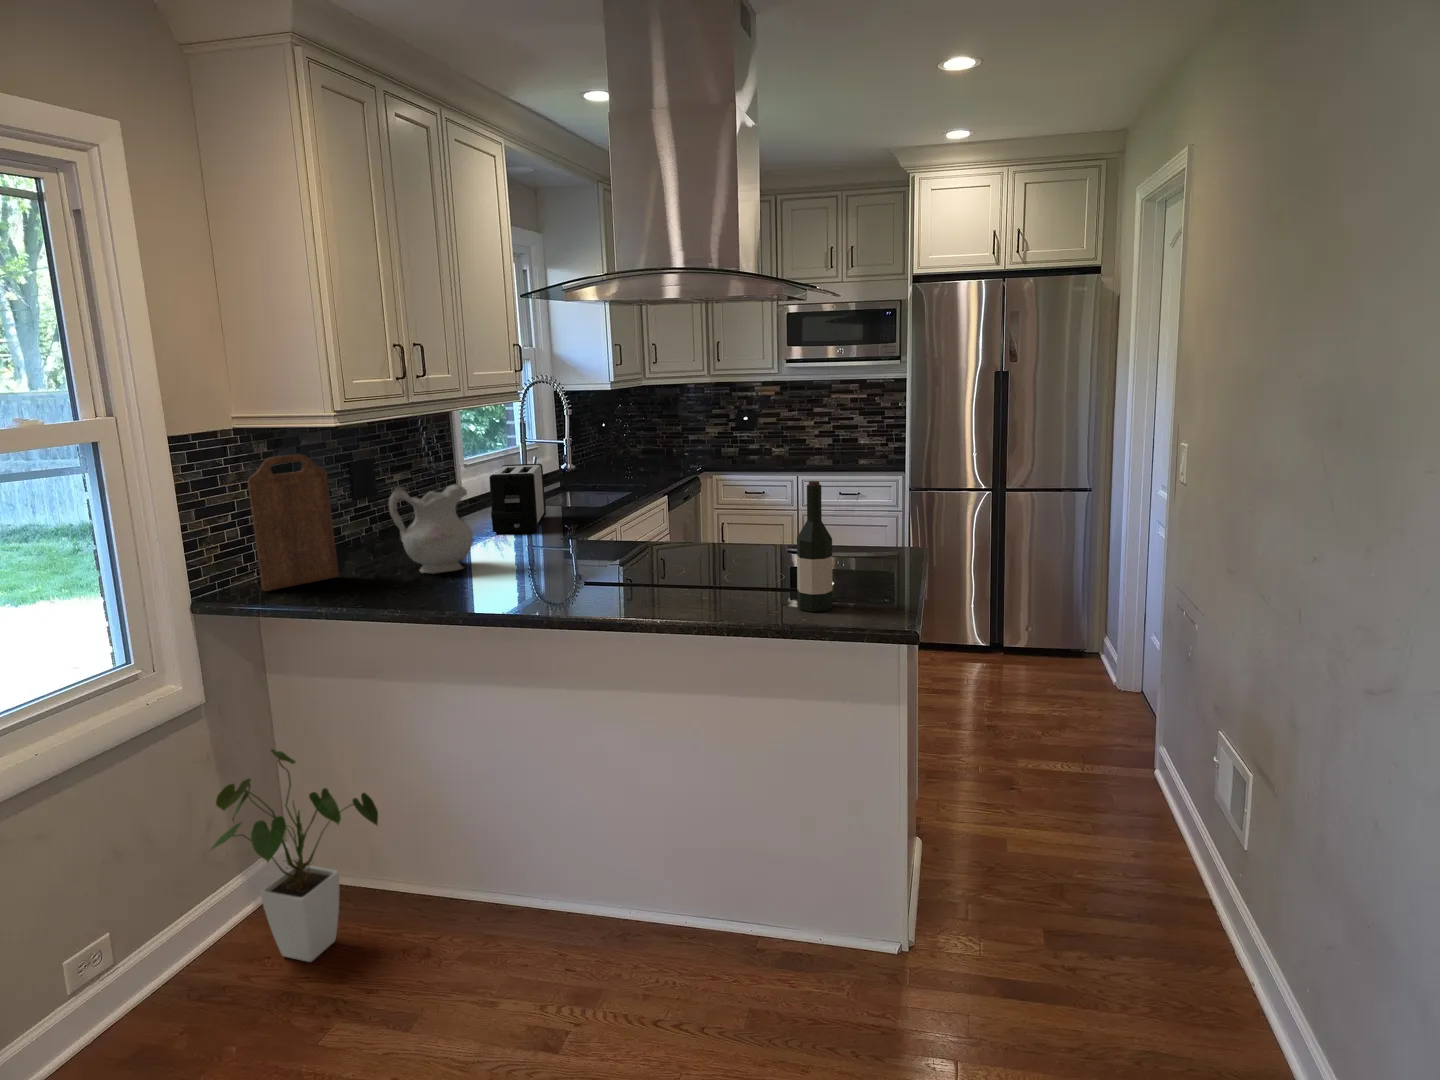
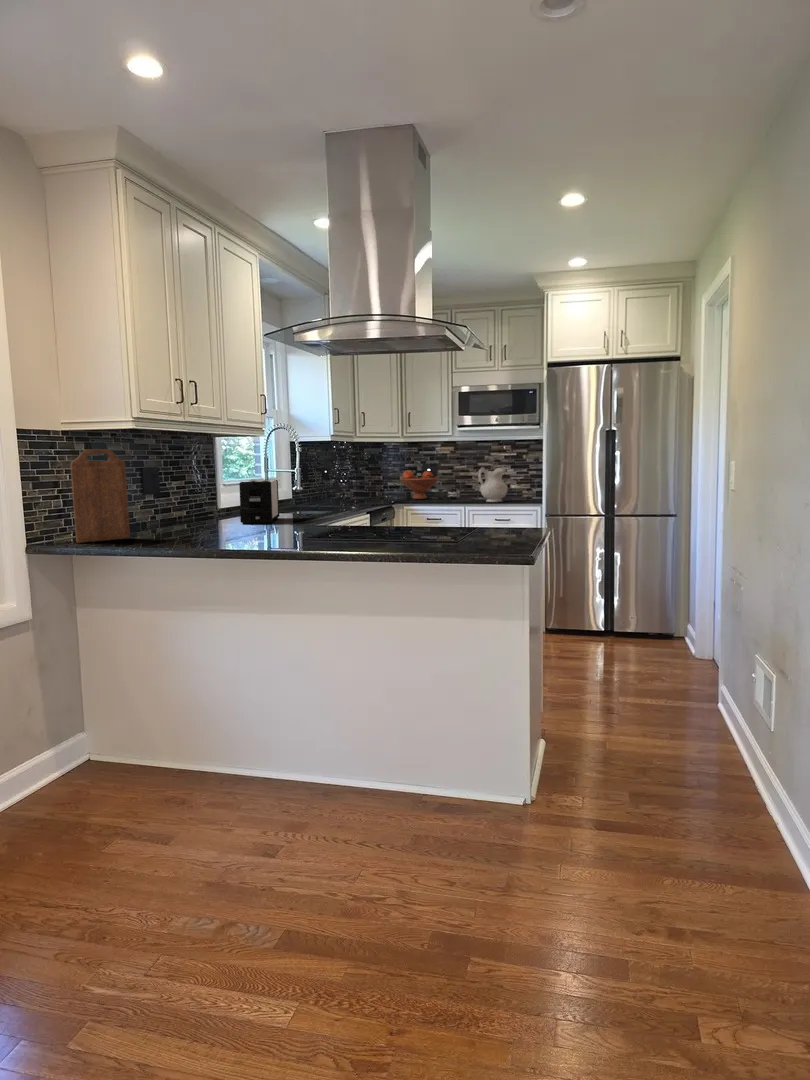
fruit bowl: none [707,420,761,461] -> present [400,470,439,499]
wine bottle: present [797,481,832,612] -> none [449,460,474,551]
ceramic pitcher: present [389,484,473,574] -> present [478,467,508,502]
house plant: present [211,749,378,962] -> none [26,654,149,806]

